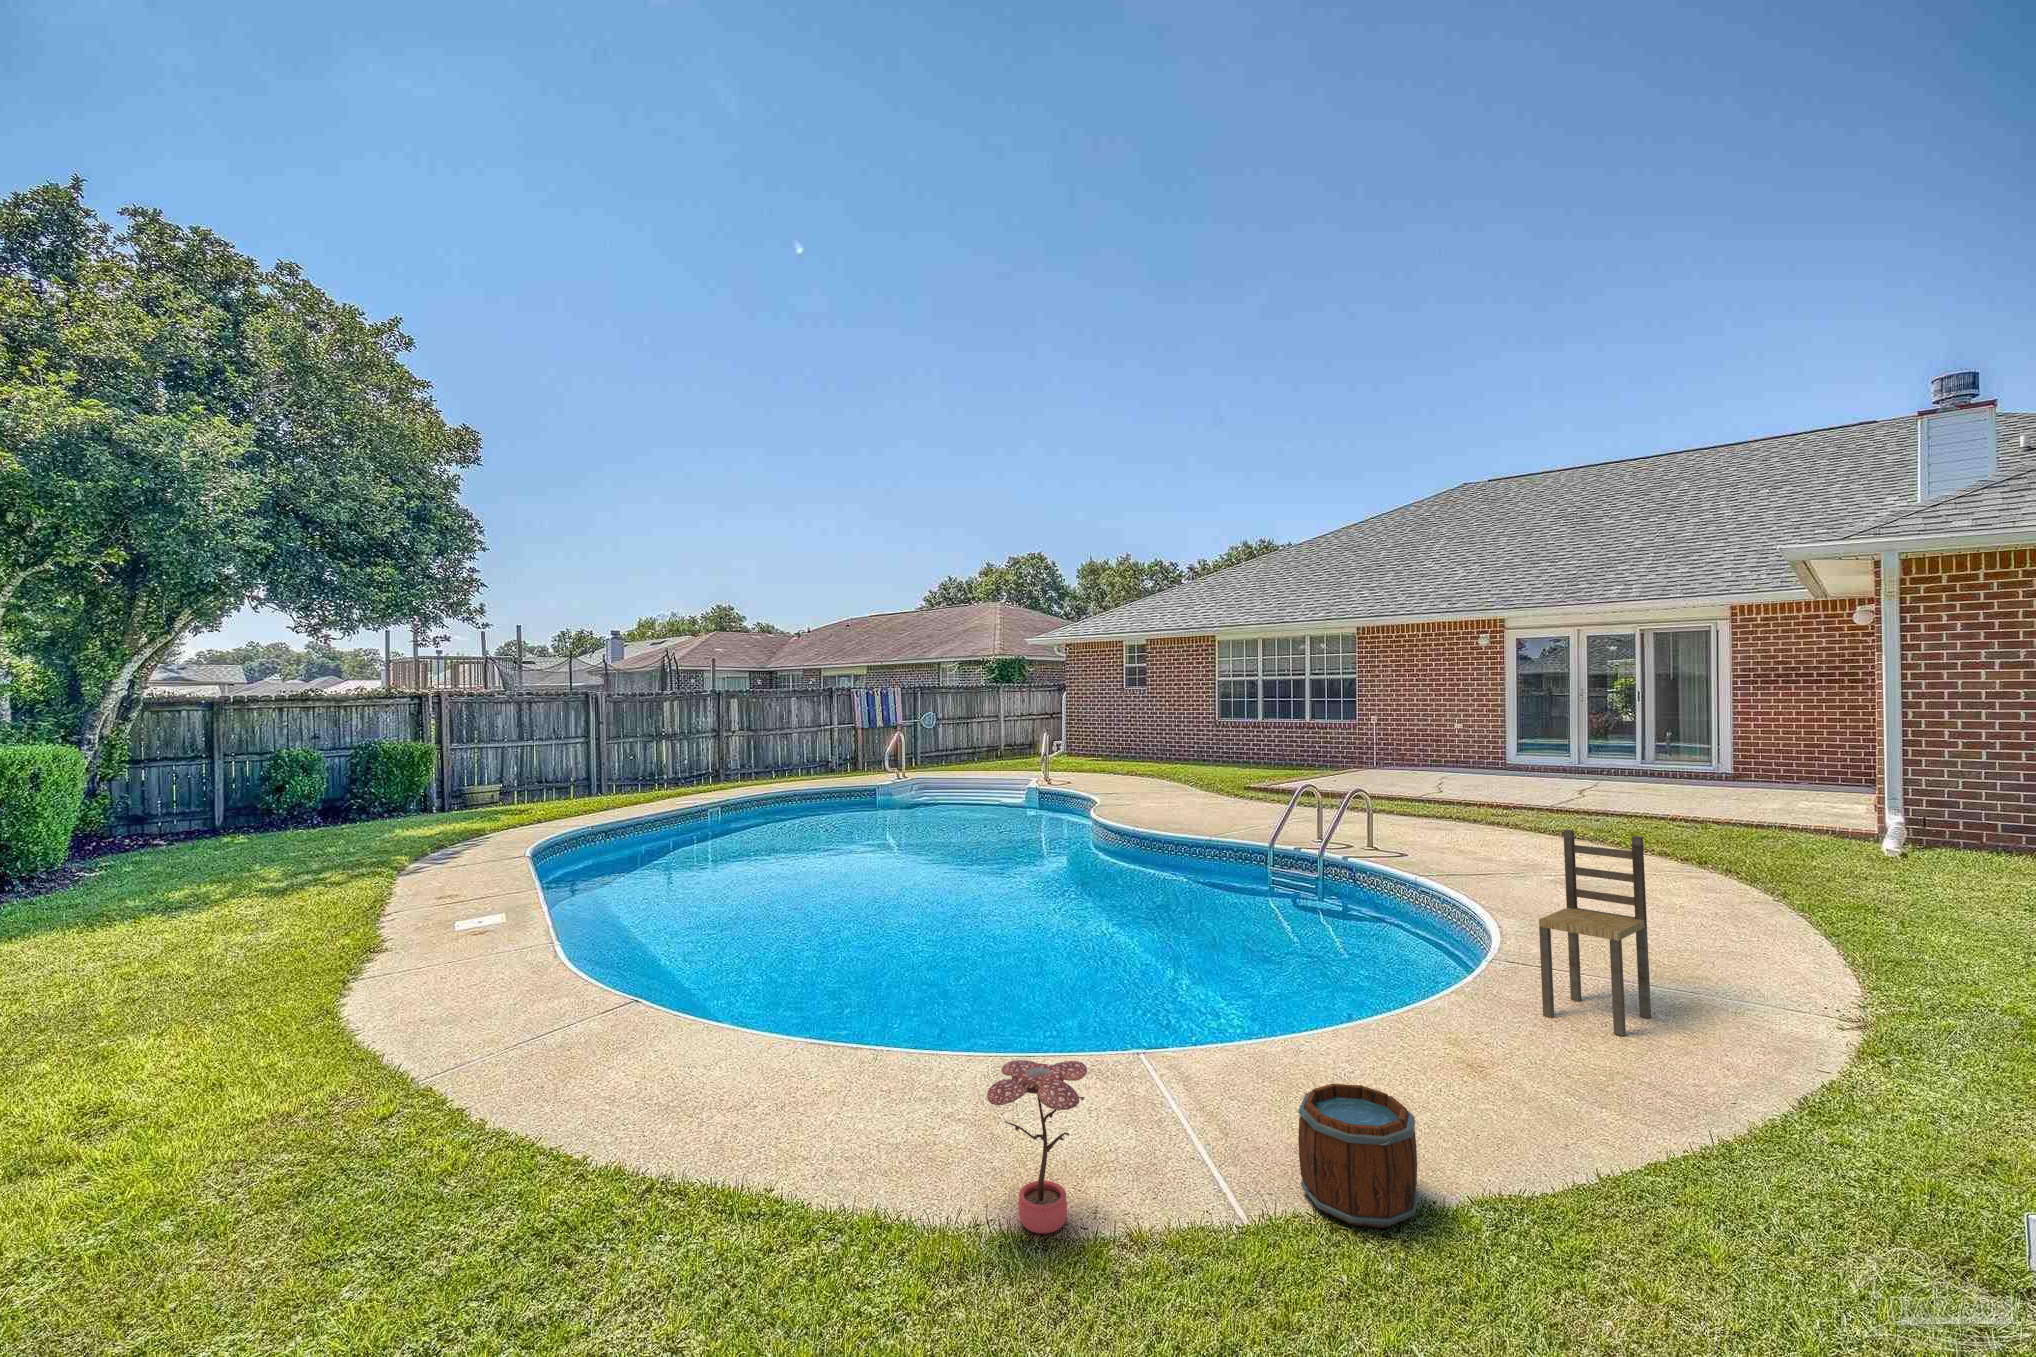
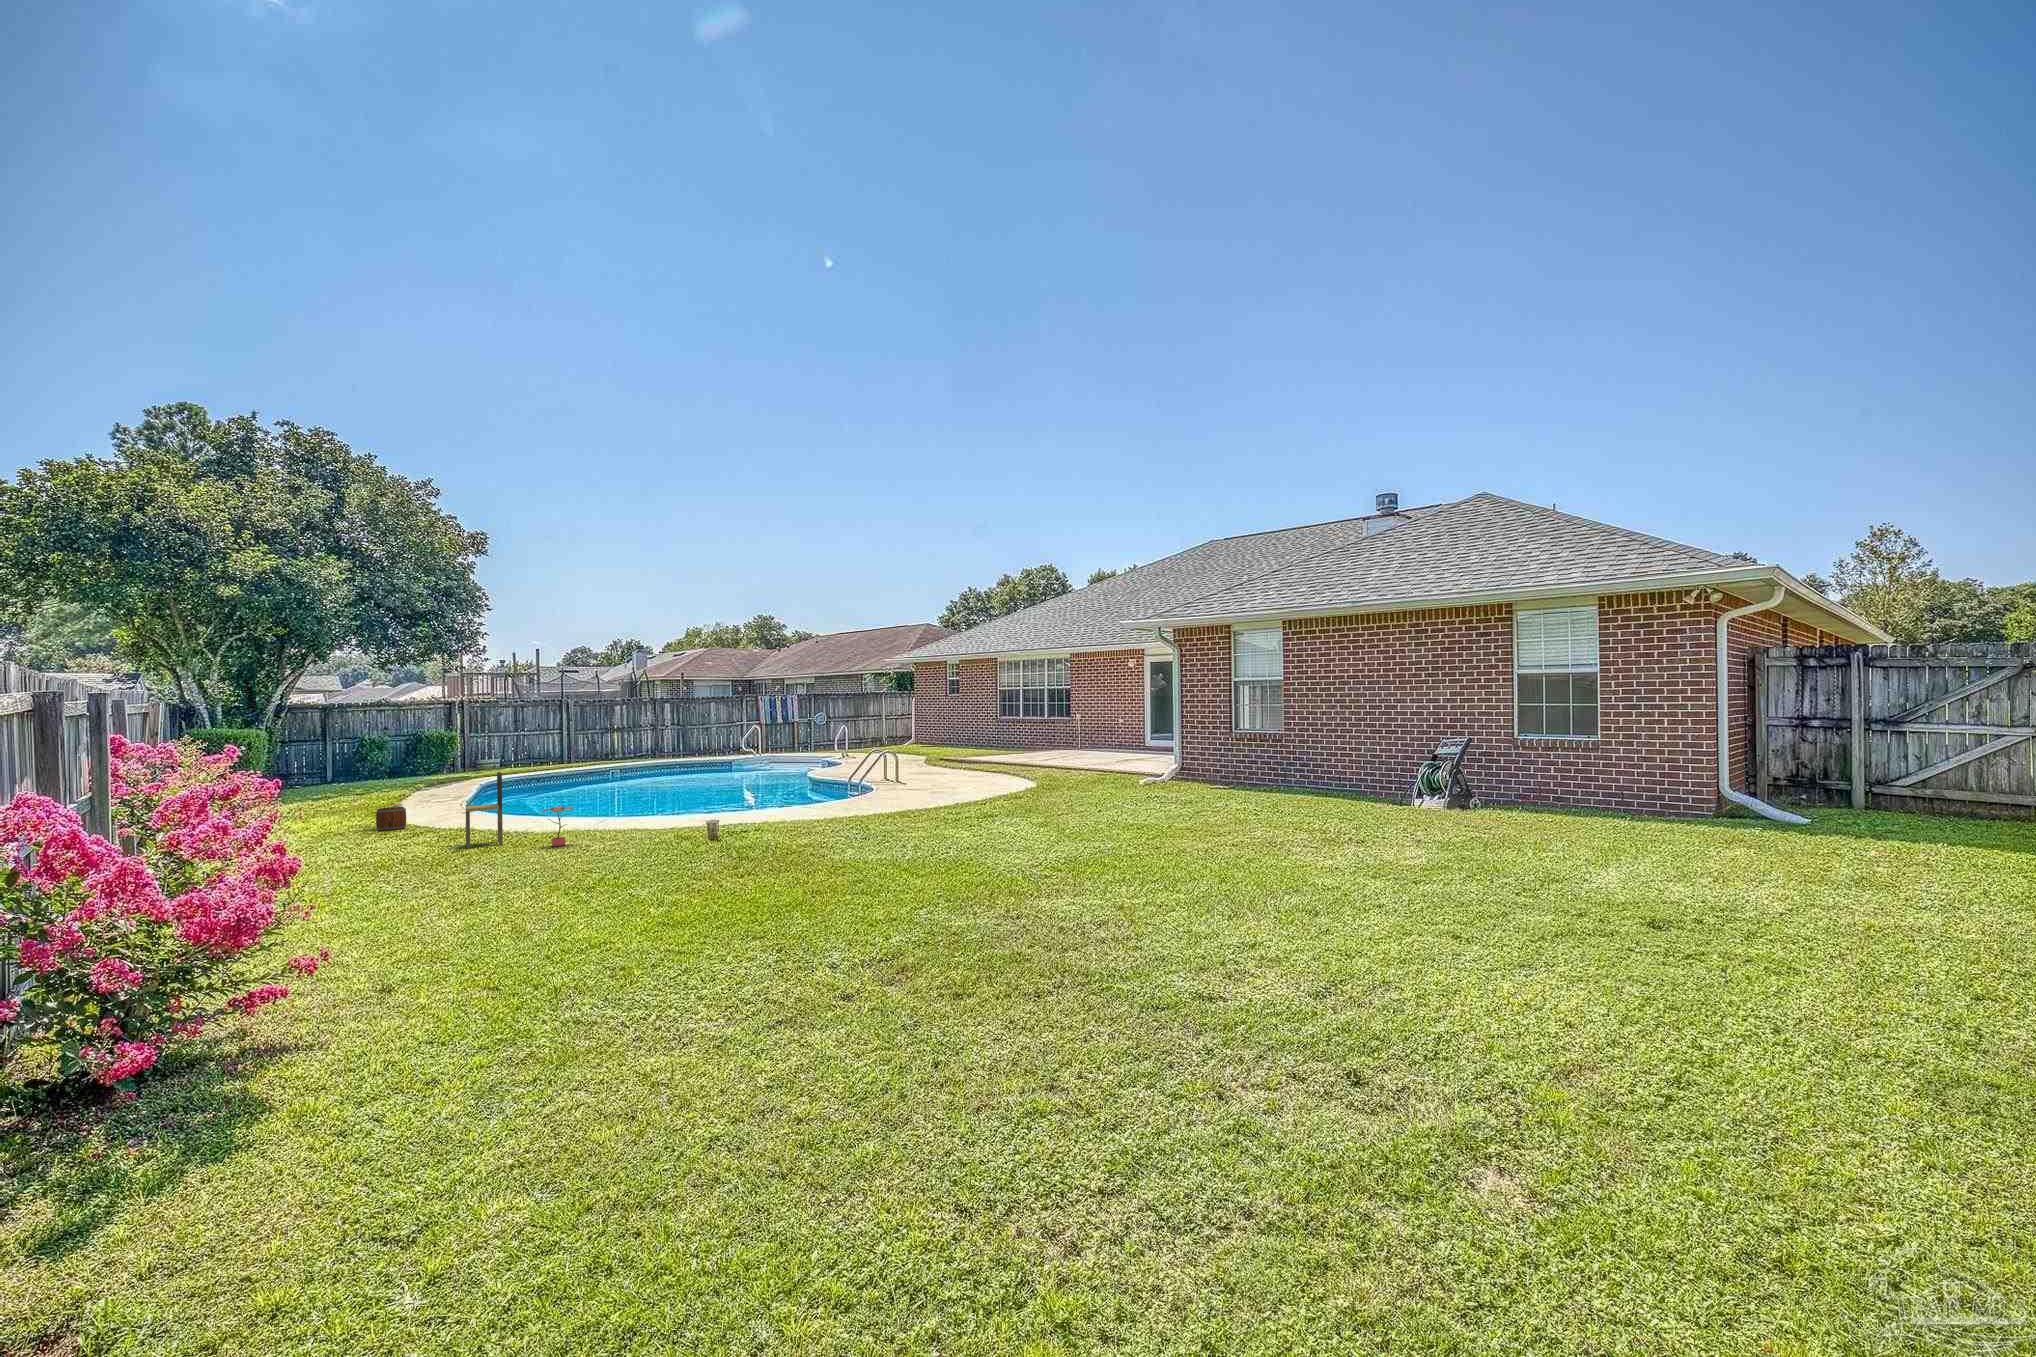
chair: present [1539,830,1651,1036] -> present [466,772,503,848]
bucket: present [1298,1084,1418,1228] -> present [376,807,406,831]

